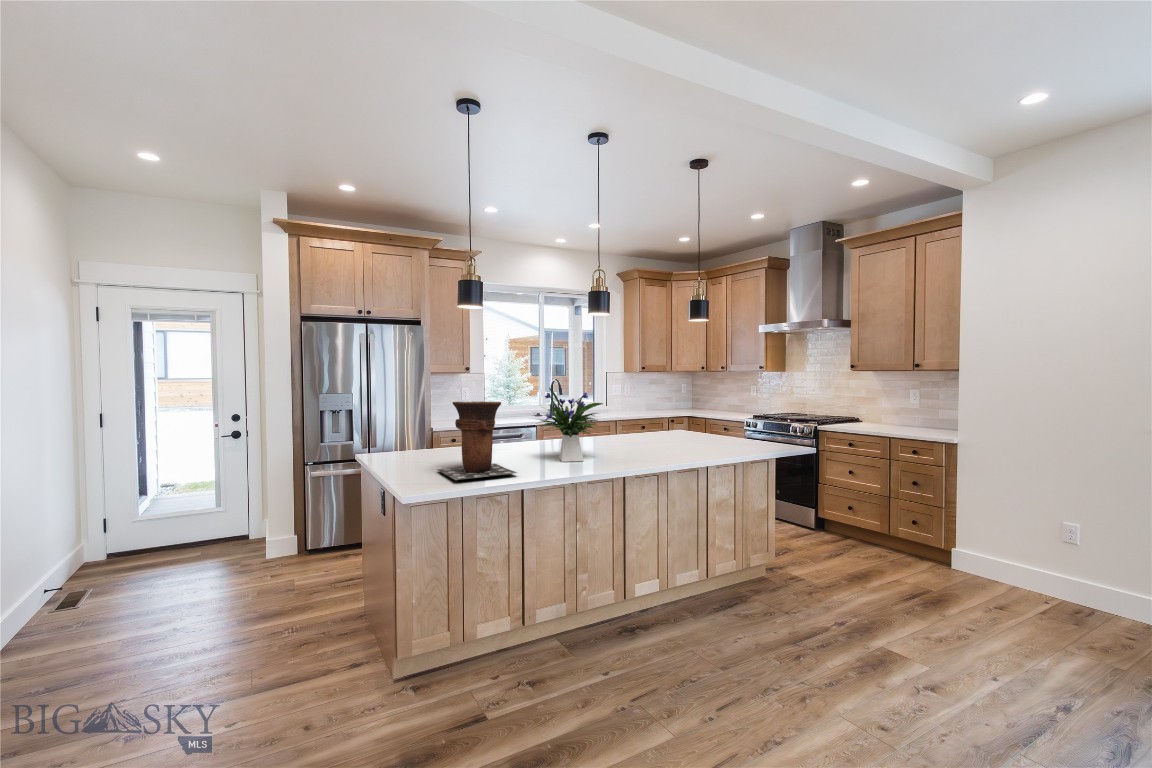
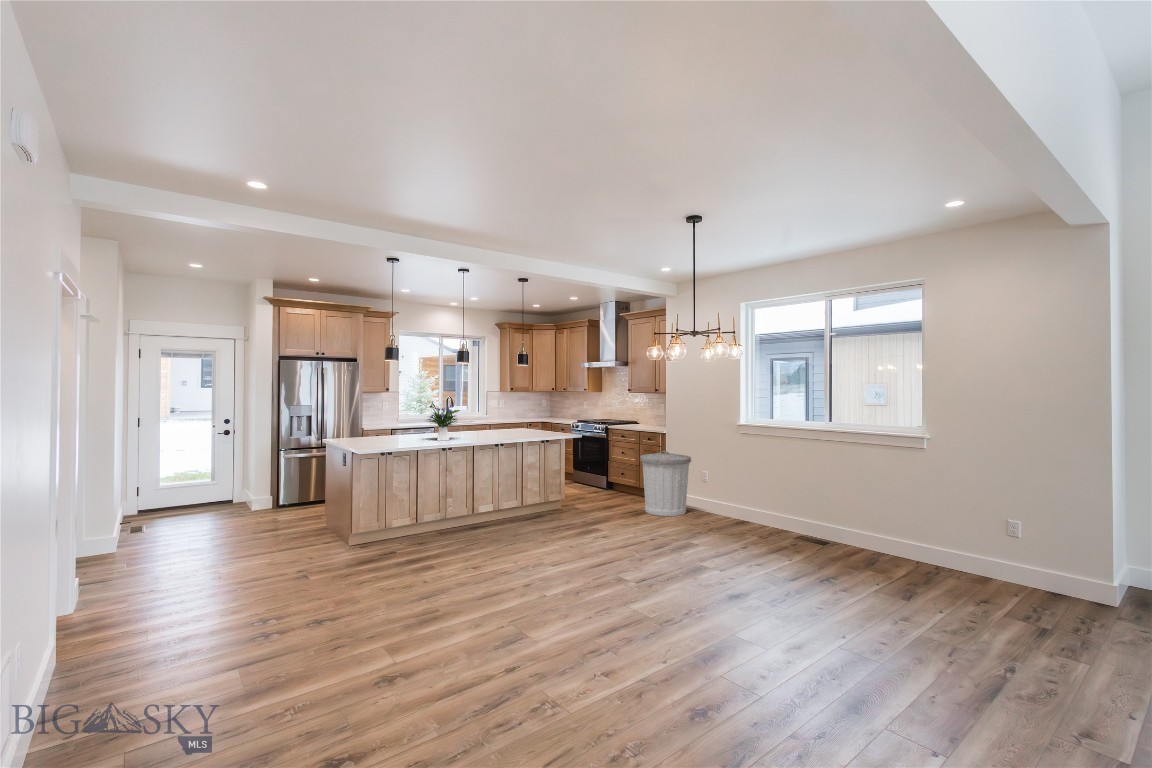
vase: present [437,401,517,480] -> none [370,409,412,446]
trash can: none [929,480,1053,614] -> present [640,451,691,516]

